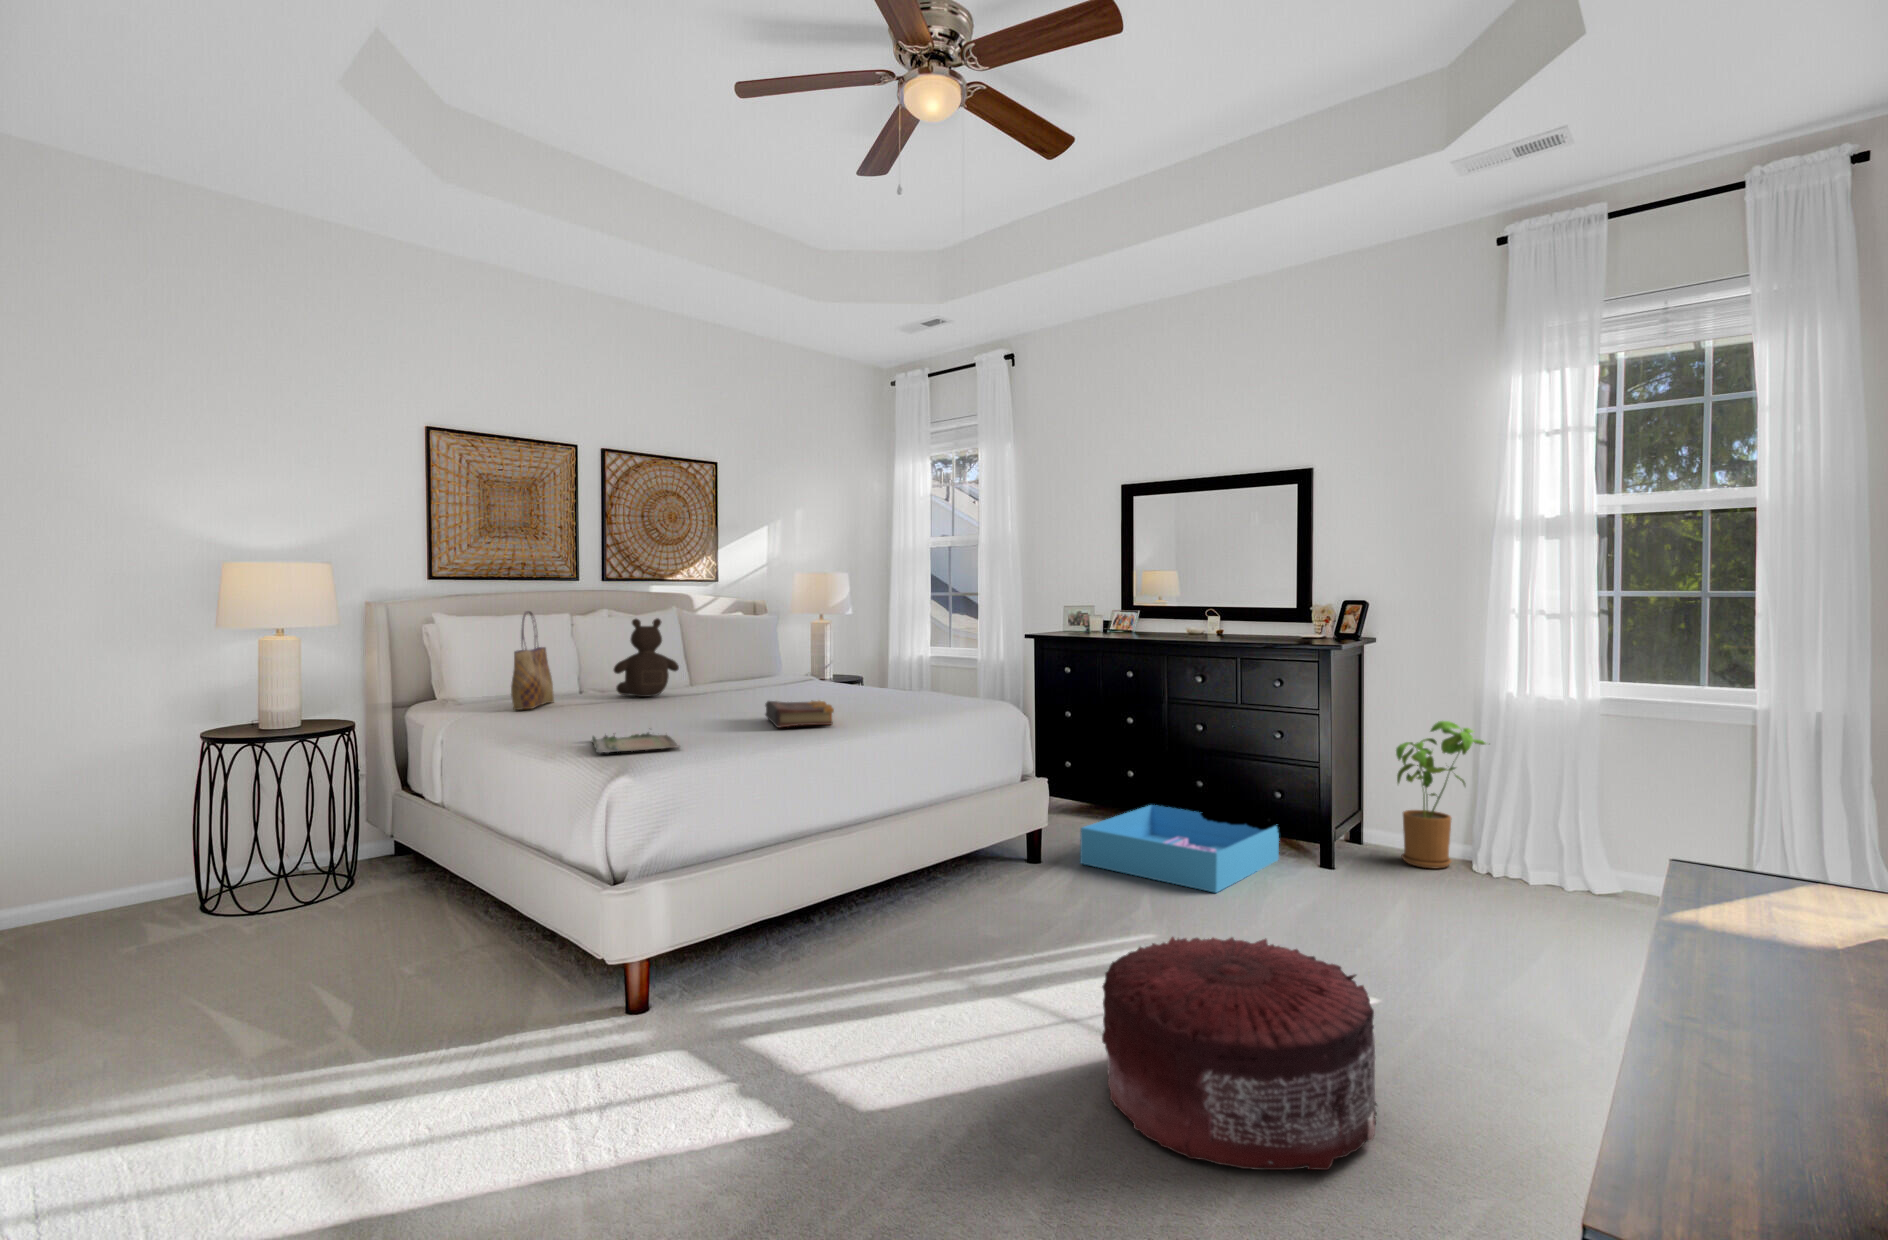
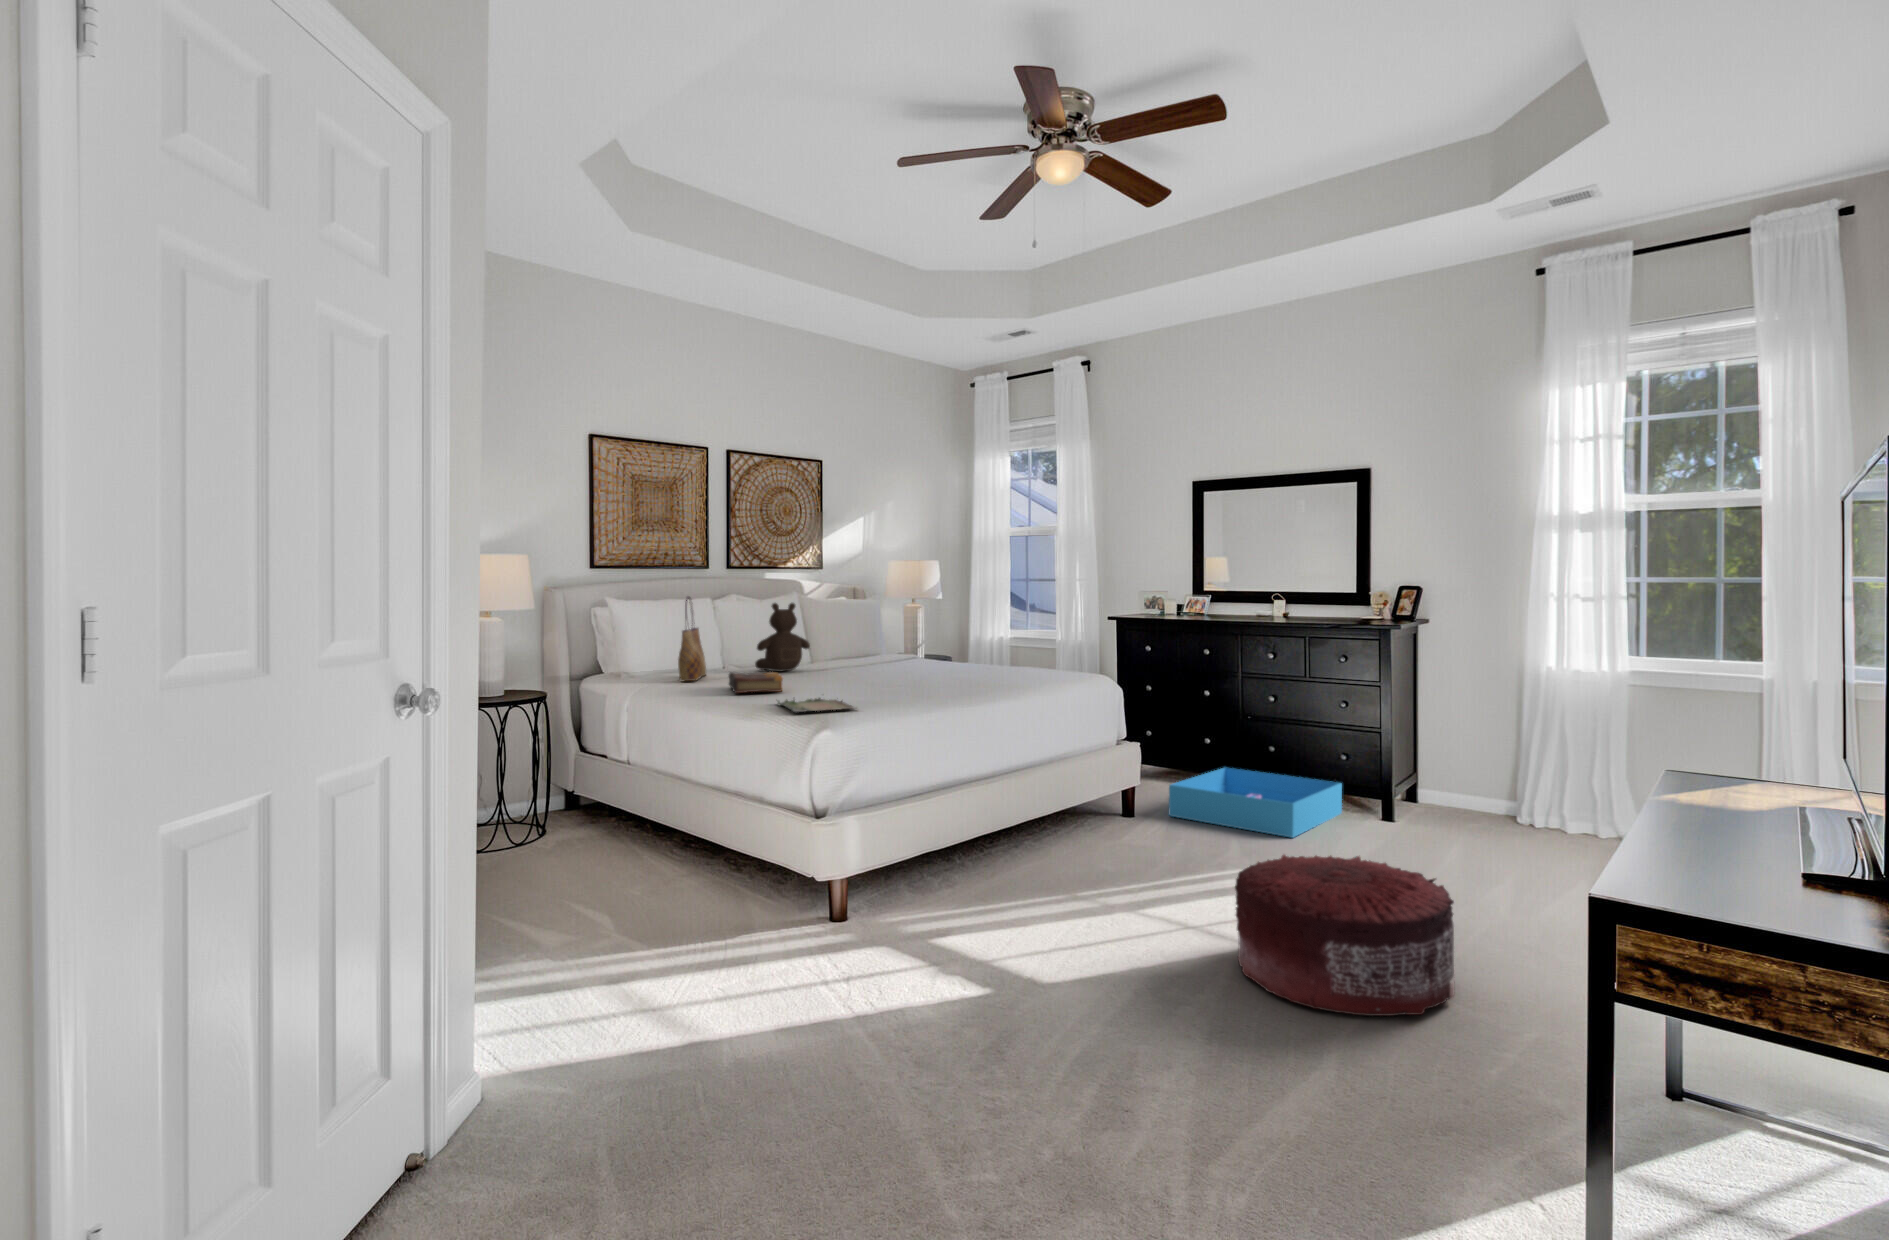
book: present [765,701,834,728] -> present [729,672,783,693]
house plant: present [1396,721,1485,868] -> none [1445,691,1530,820]

